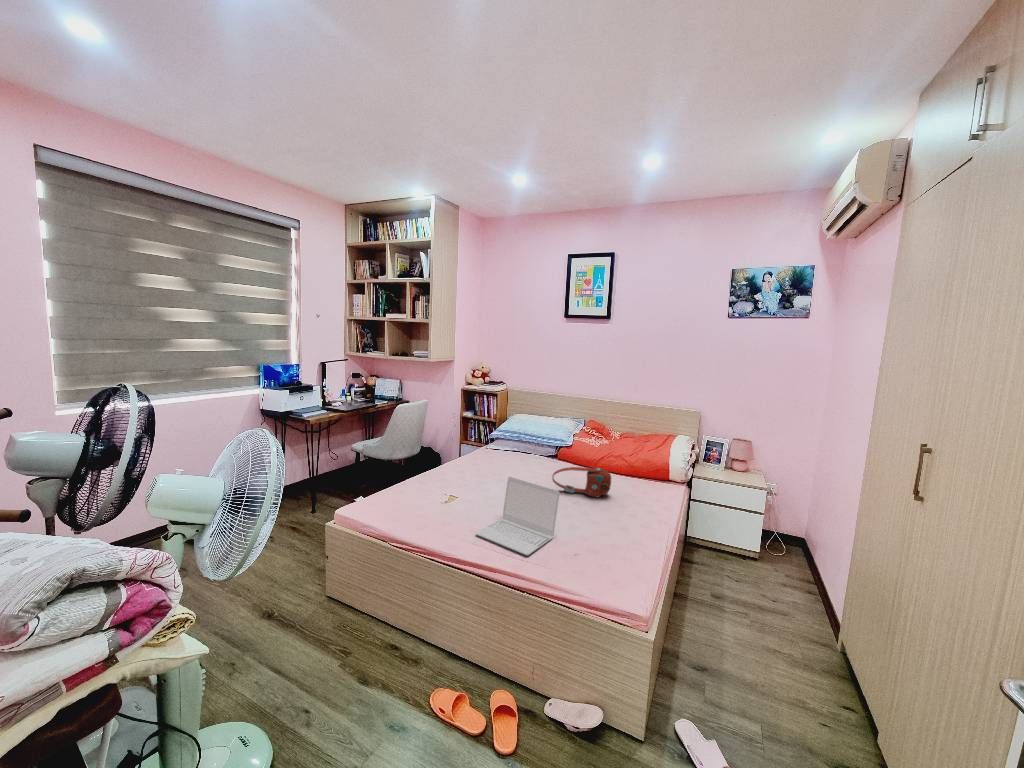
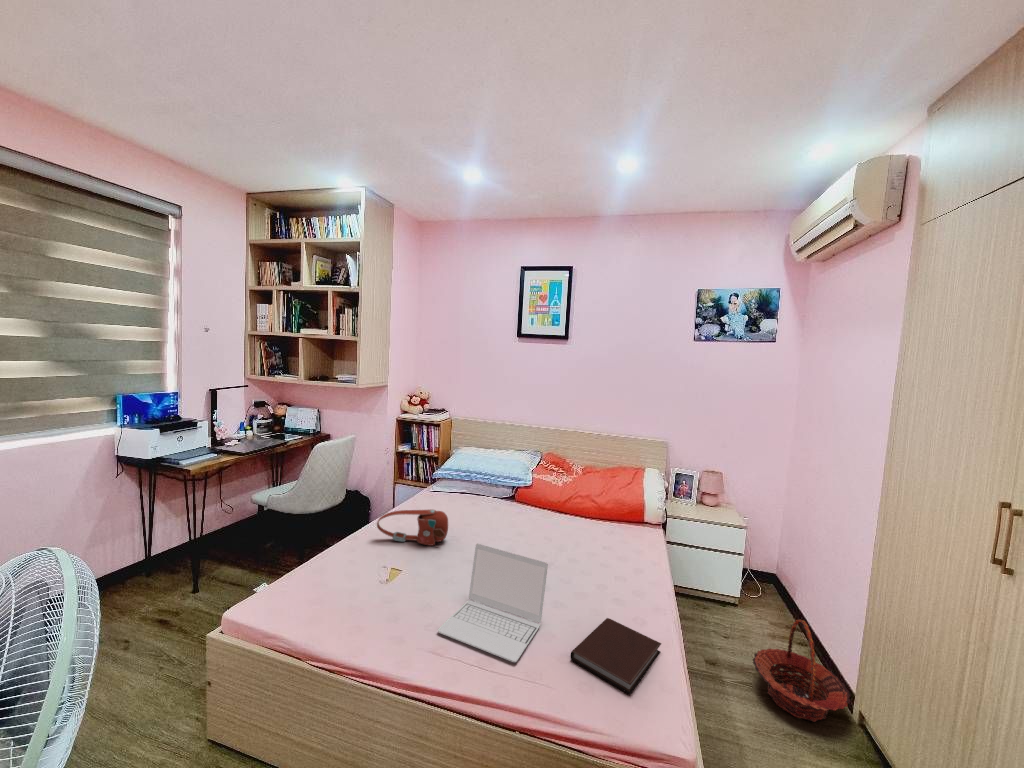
handbag: present [552,467,611,497] -> present [377,510,448,546]
notebook: none [570,537,644,581] -> present [571,618,661,694]
basket: none [747,562,831,645] -> present [753,620,850,722]

